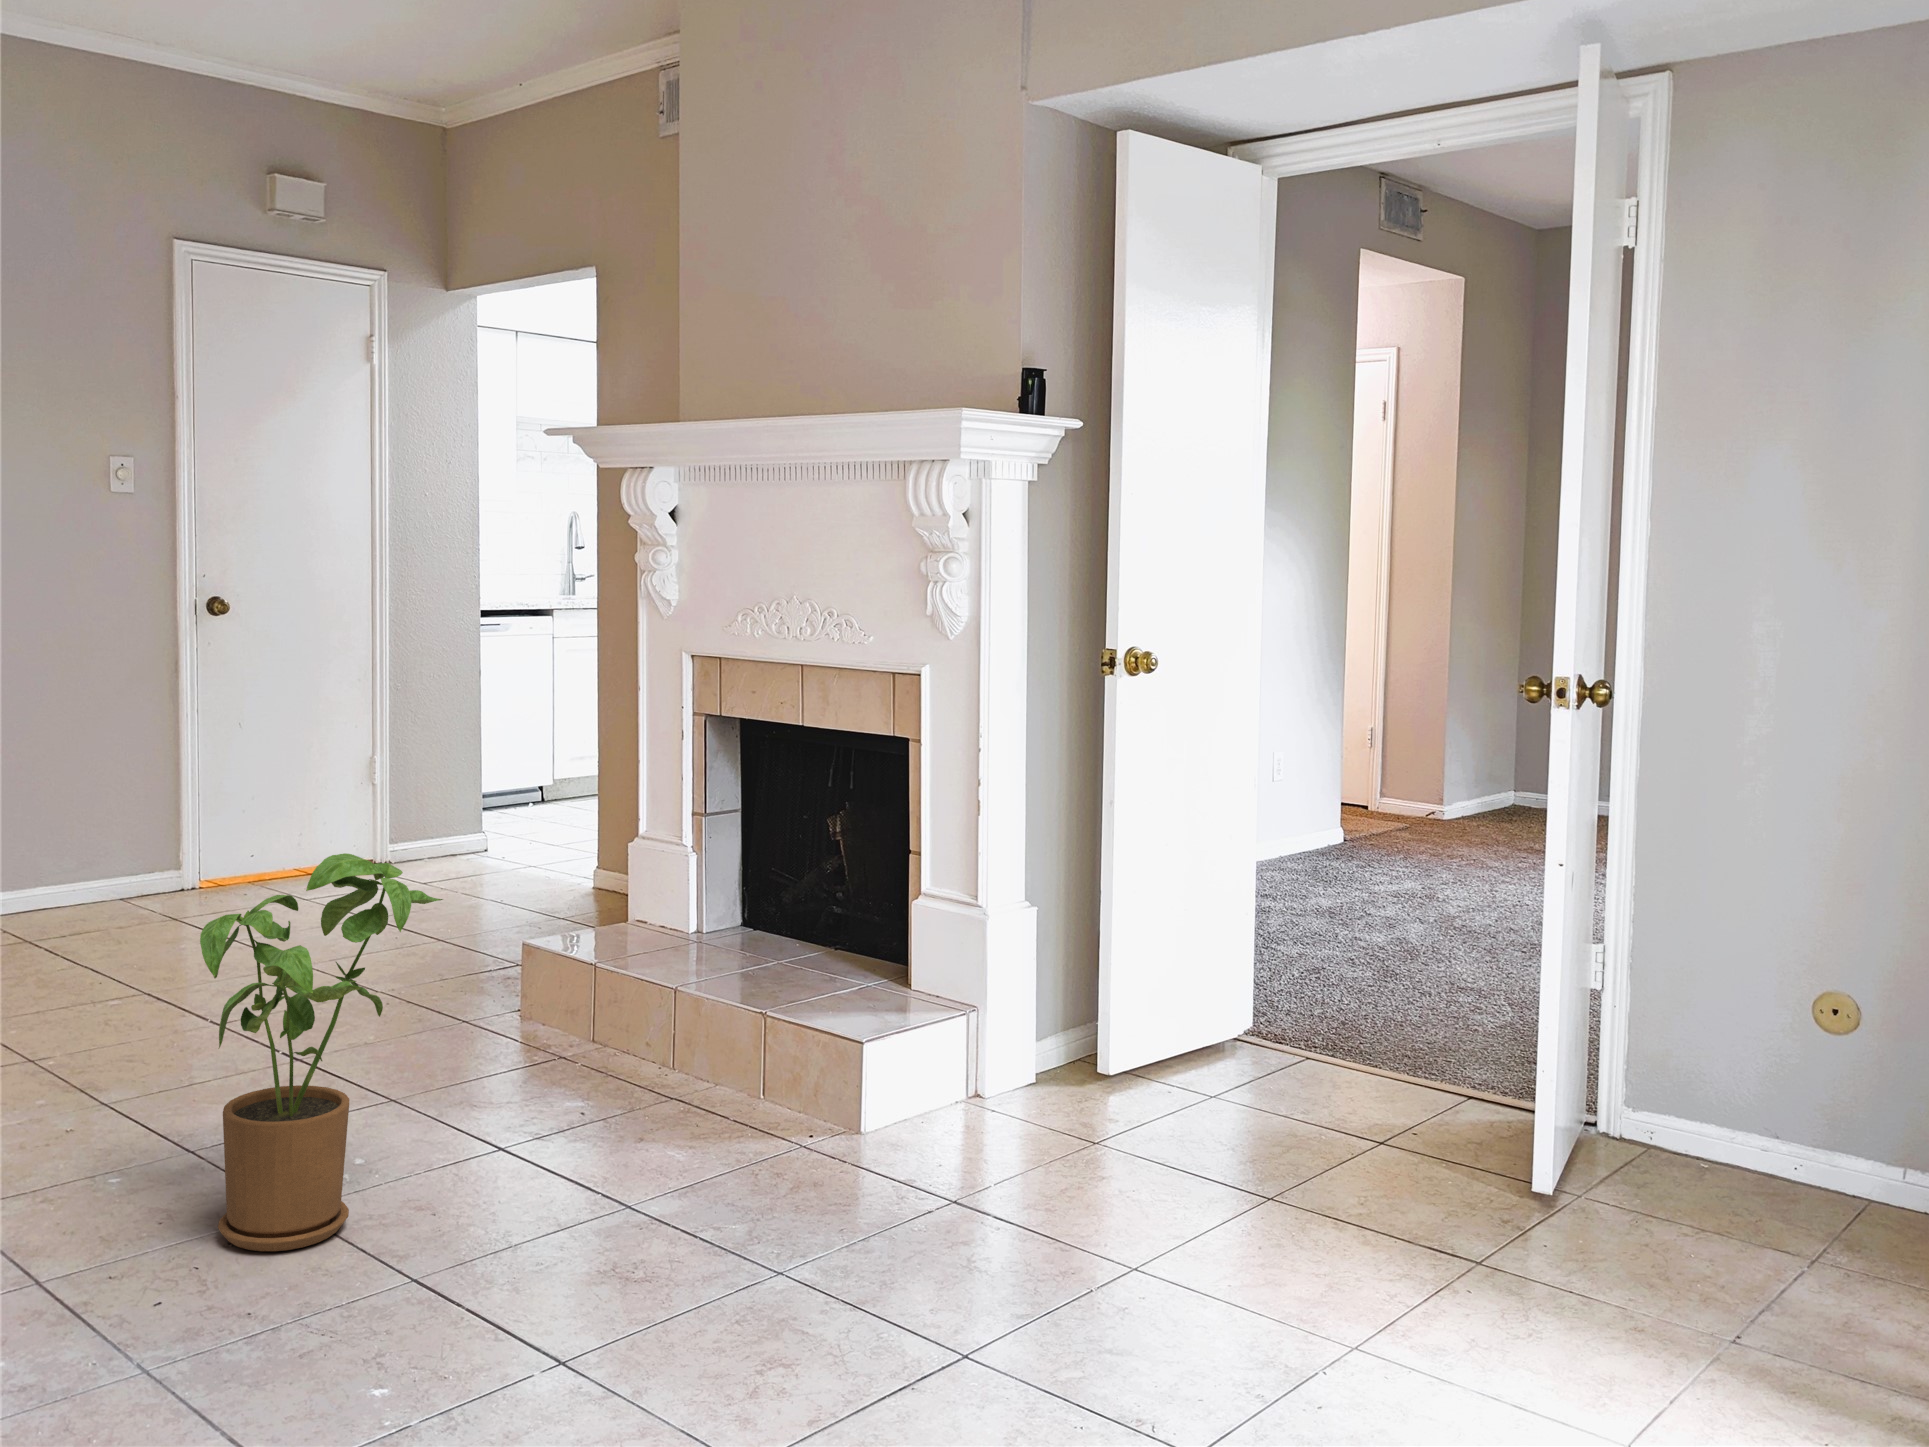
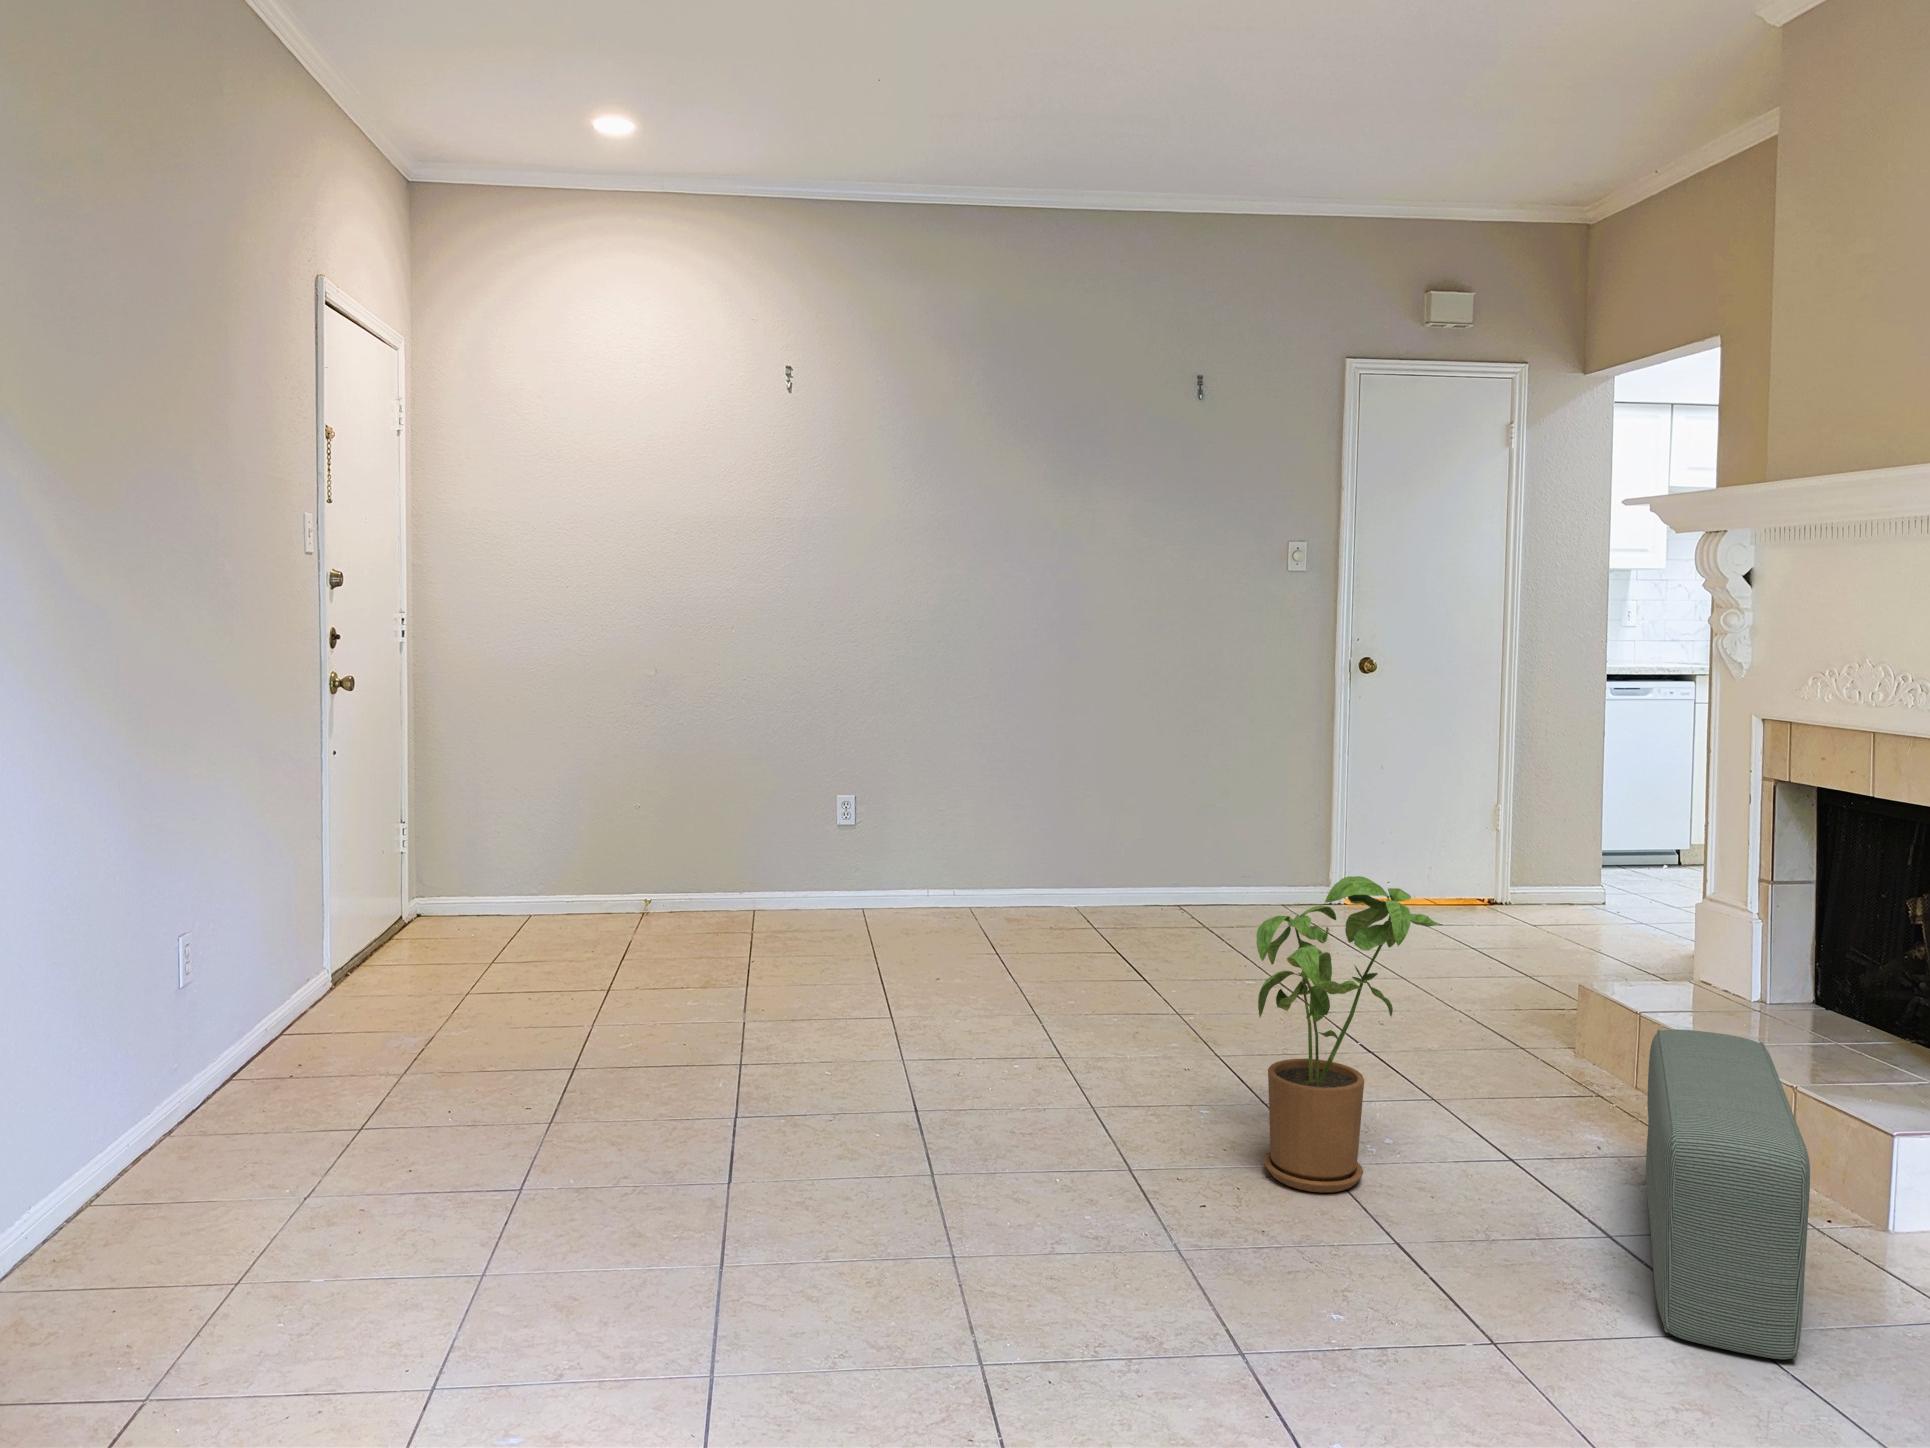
pouf: none [642,973,830,1284] -> present [1646,1029,1810,1359]

